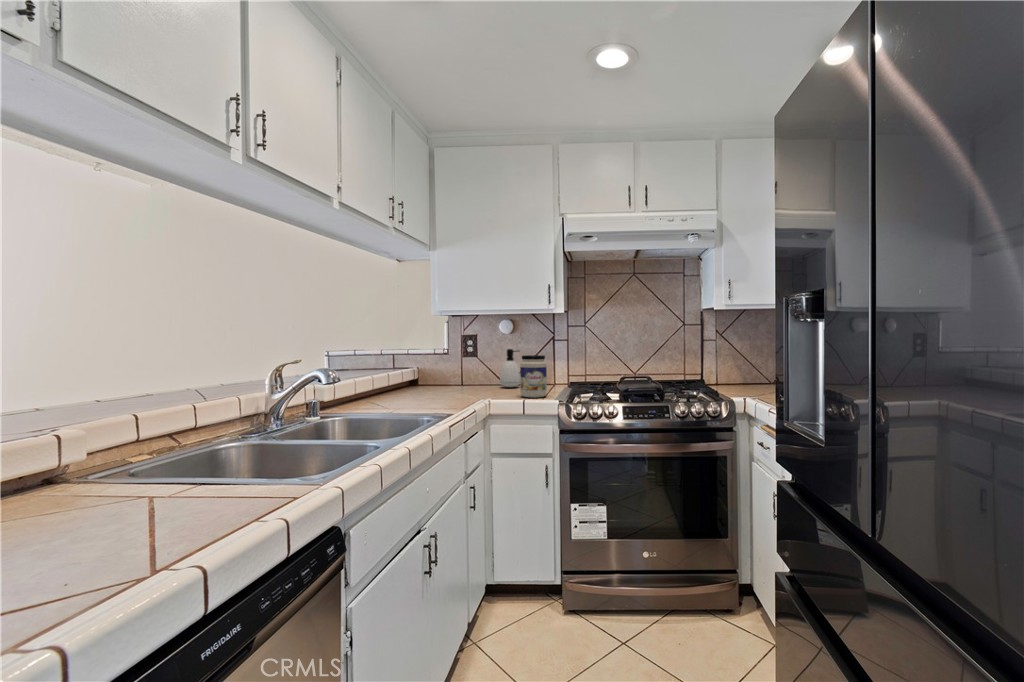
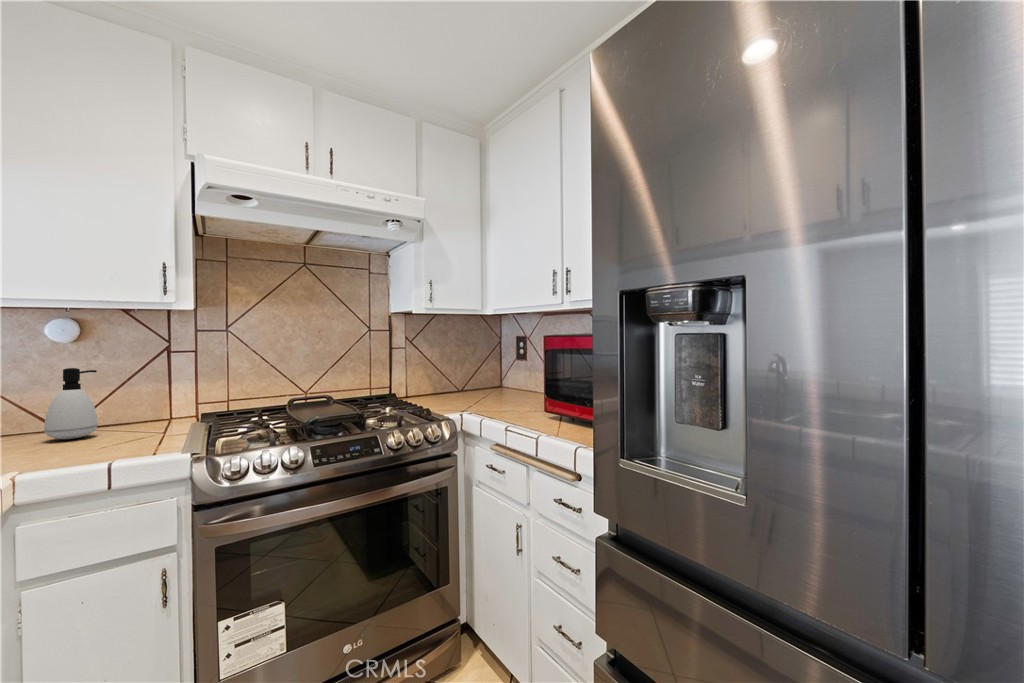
jar: present [520,355,547,398] -> none [97,375,161,456]

